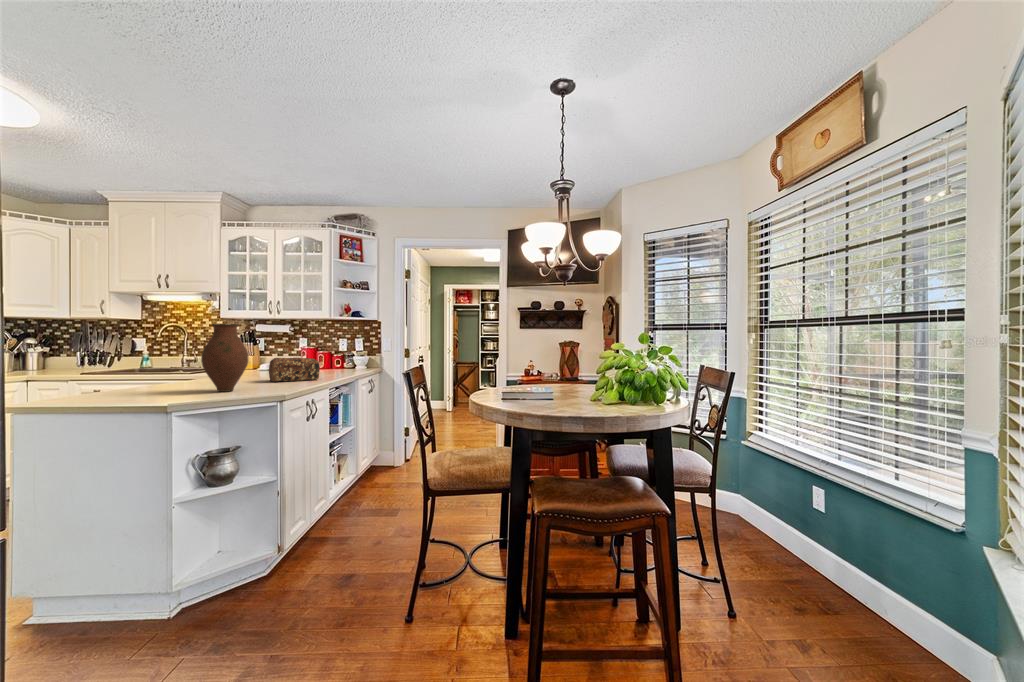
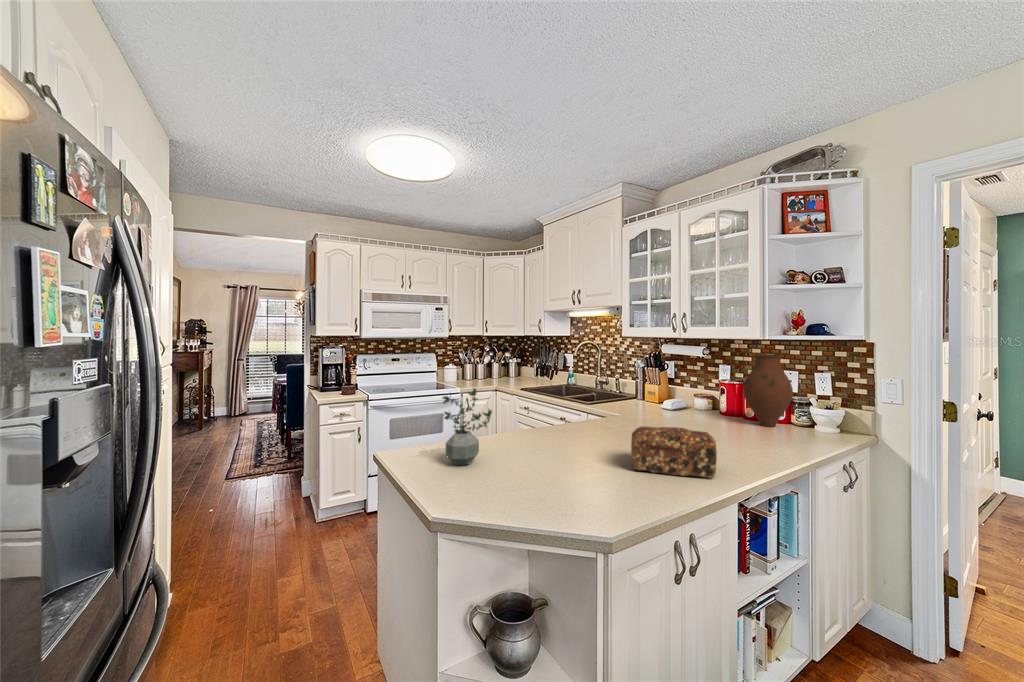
vase: present [201,324,248,392] -> present [743,354,793,427]
potted plant: none [115,334,161,393] -> present [442,388,492,465]

